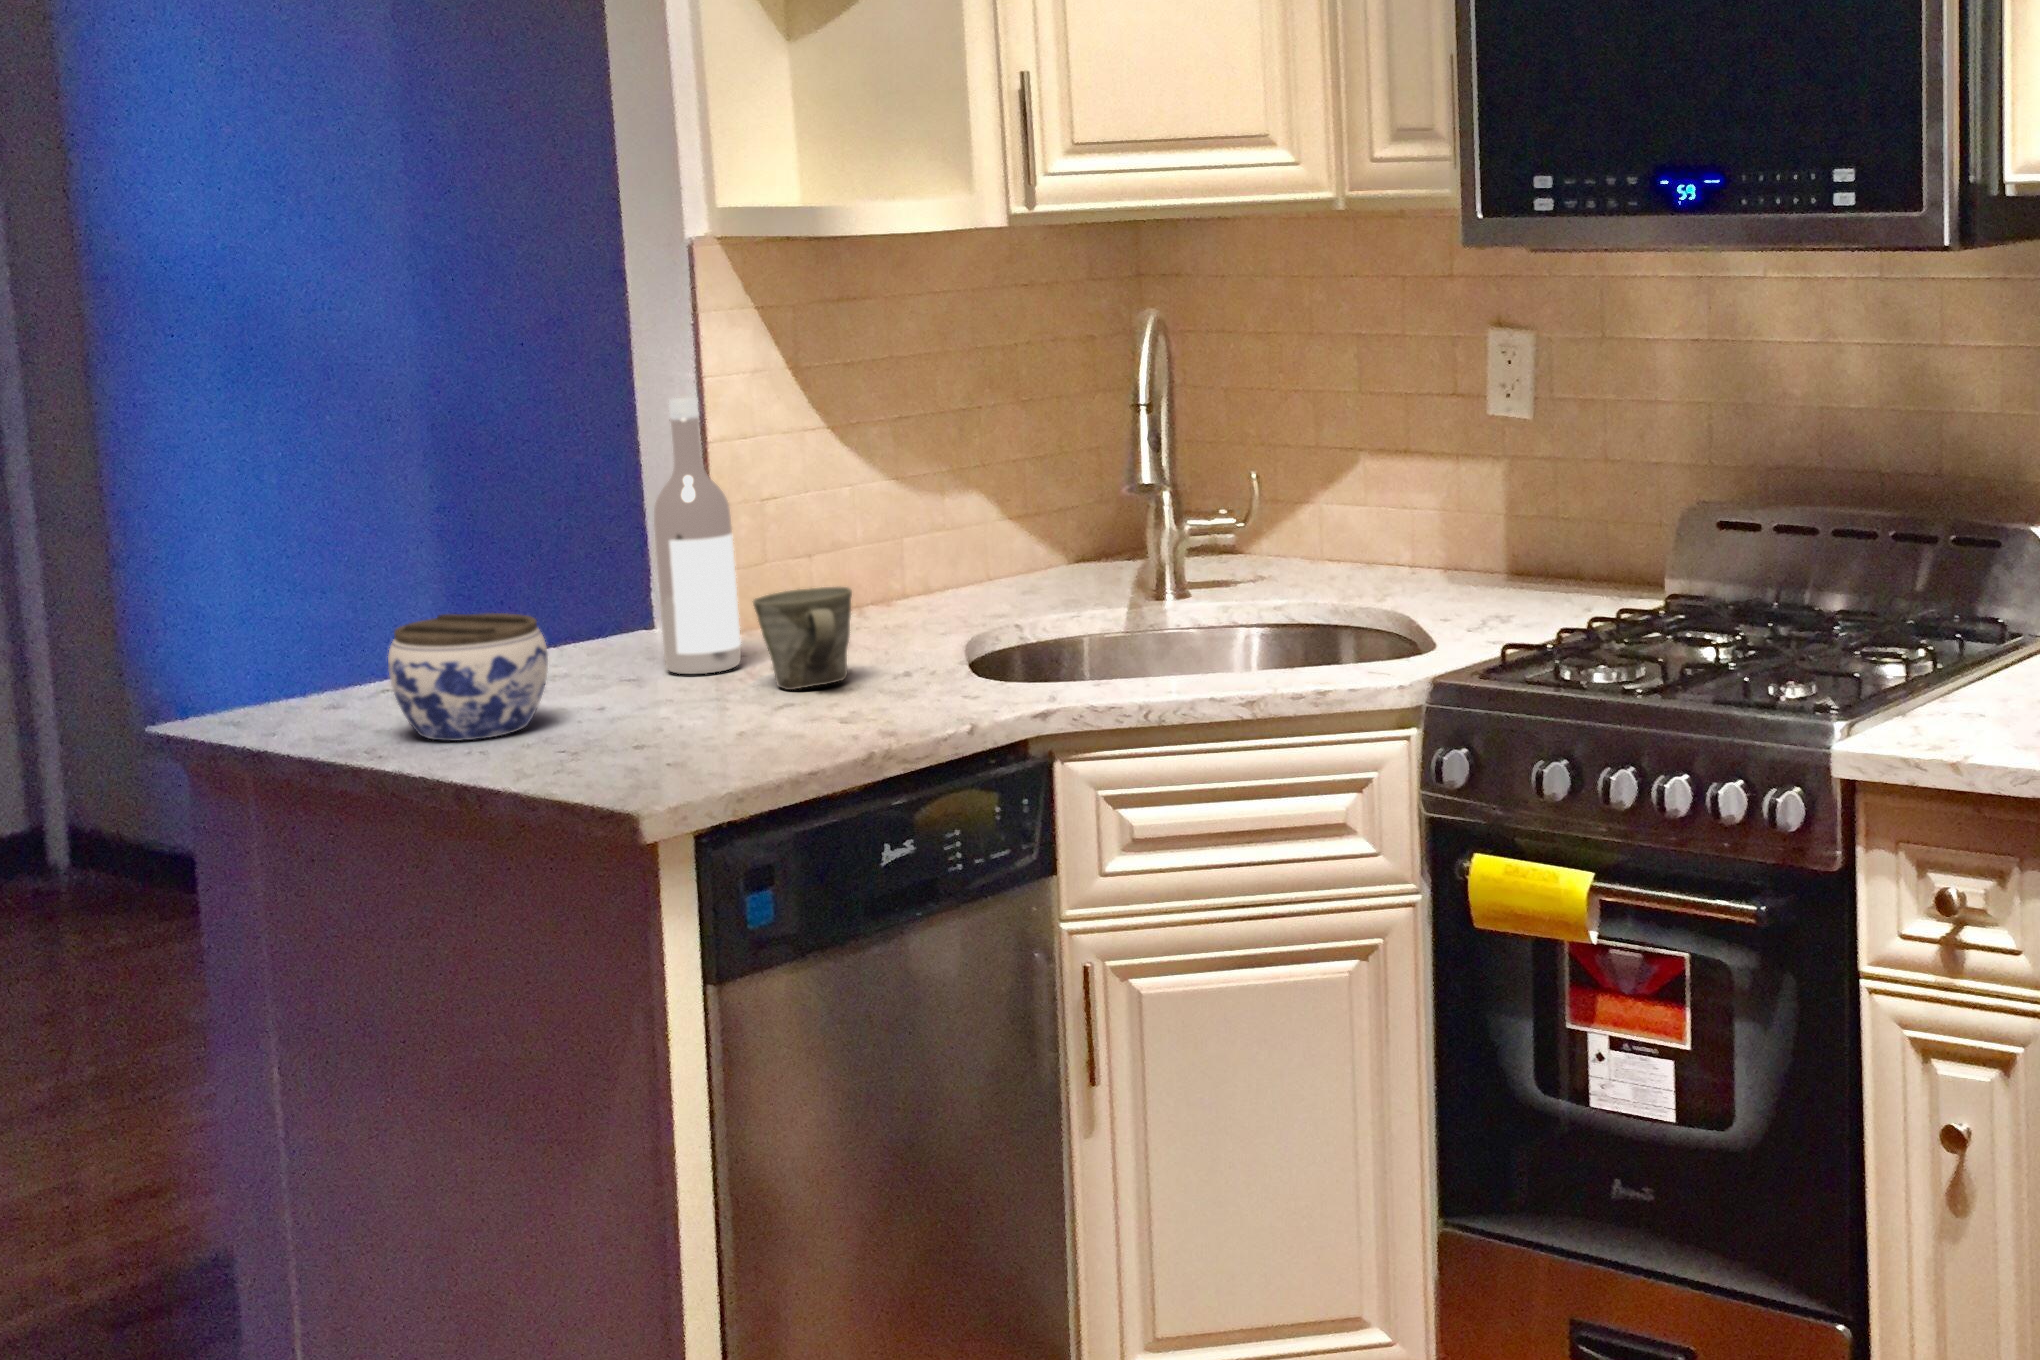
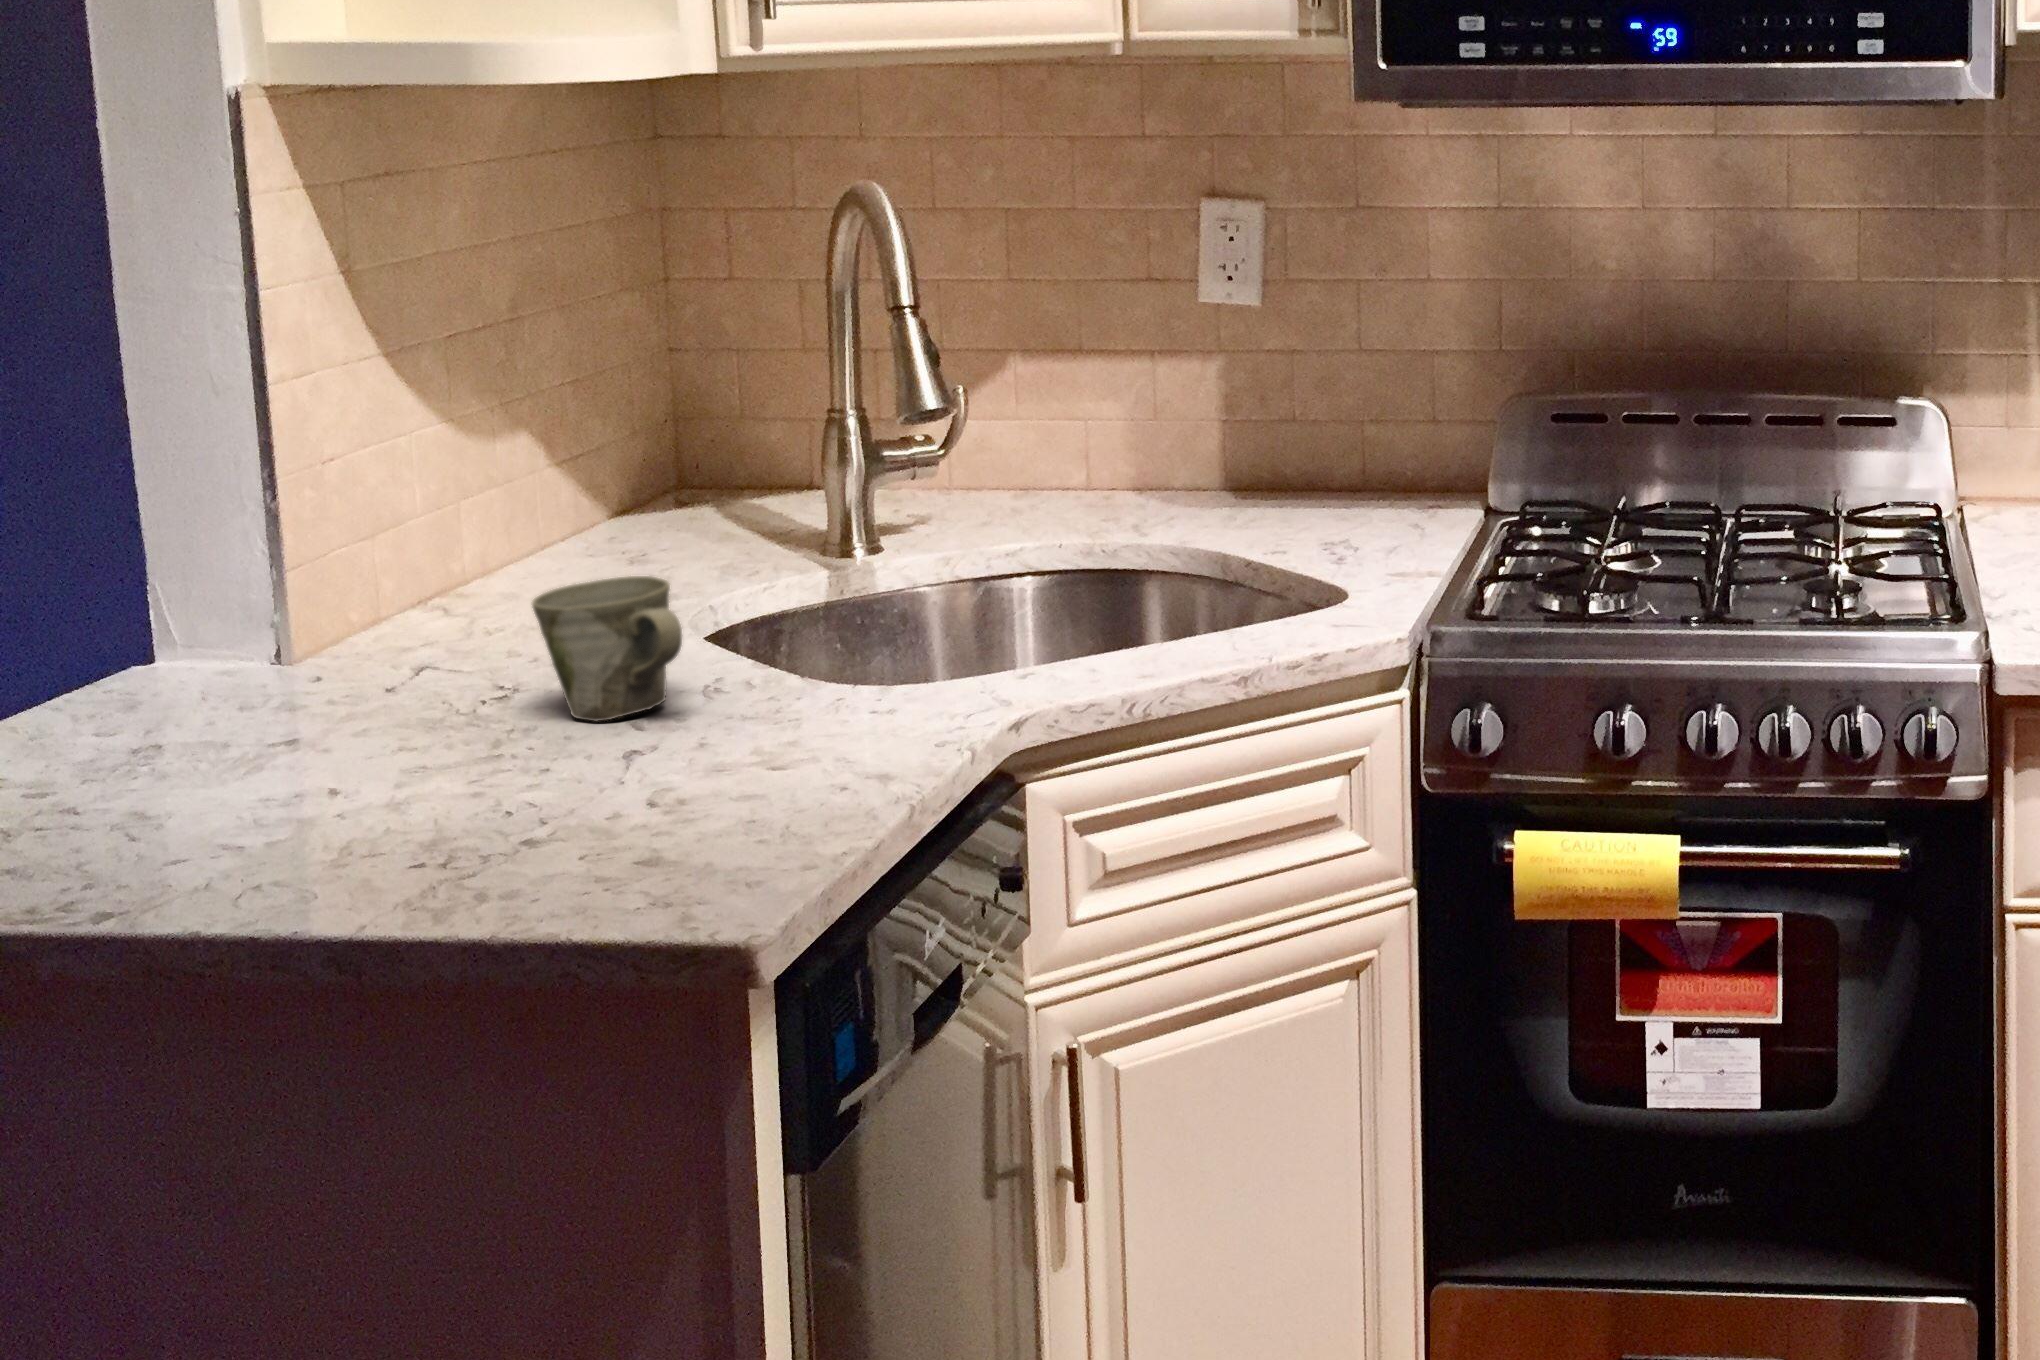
wine bottle: present [654,398,741,674] -> none [330,333,458,715]
jar: present [388,613,548,741] -> none [91,655,327,848]

